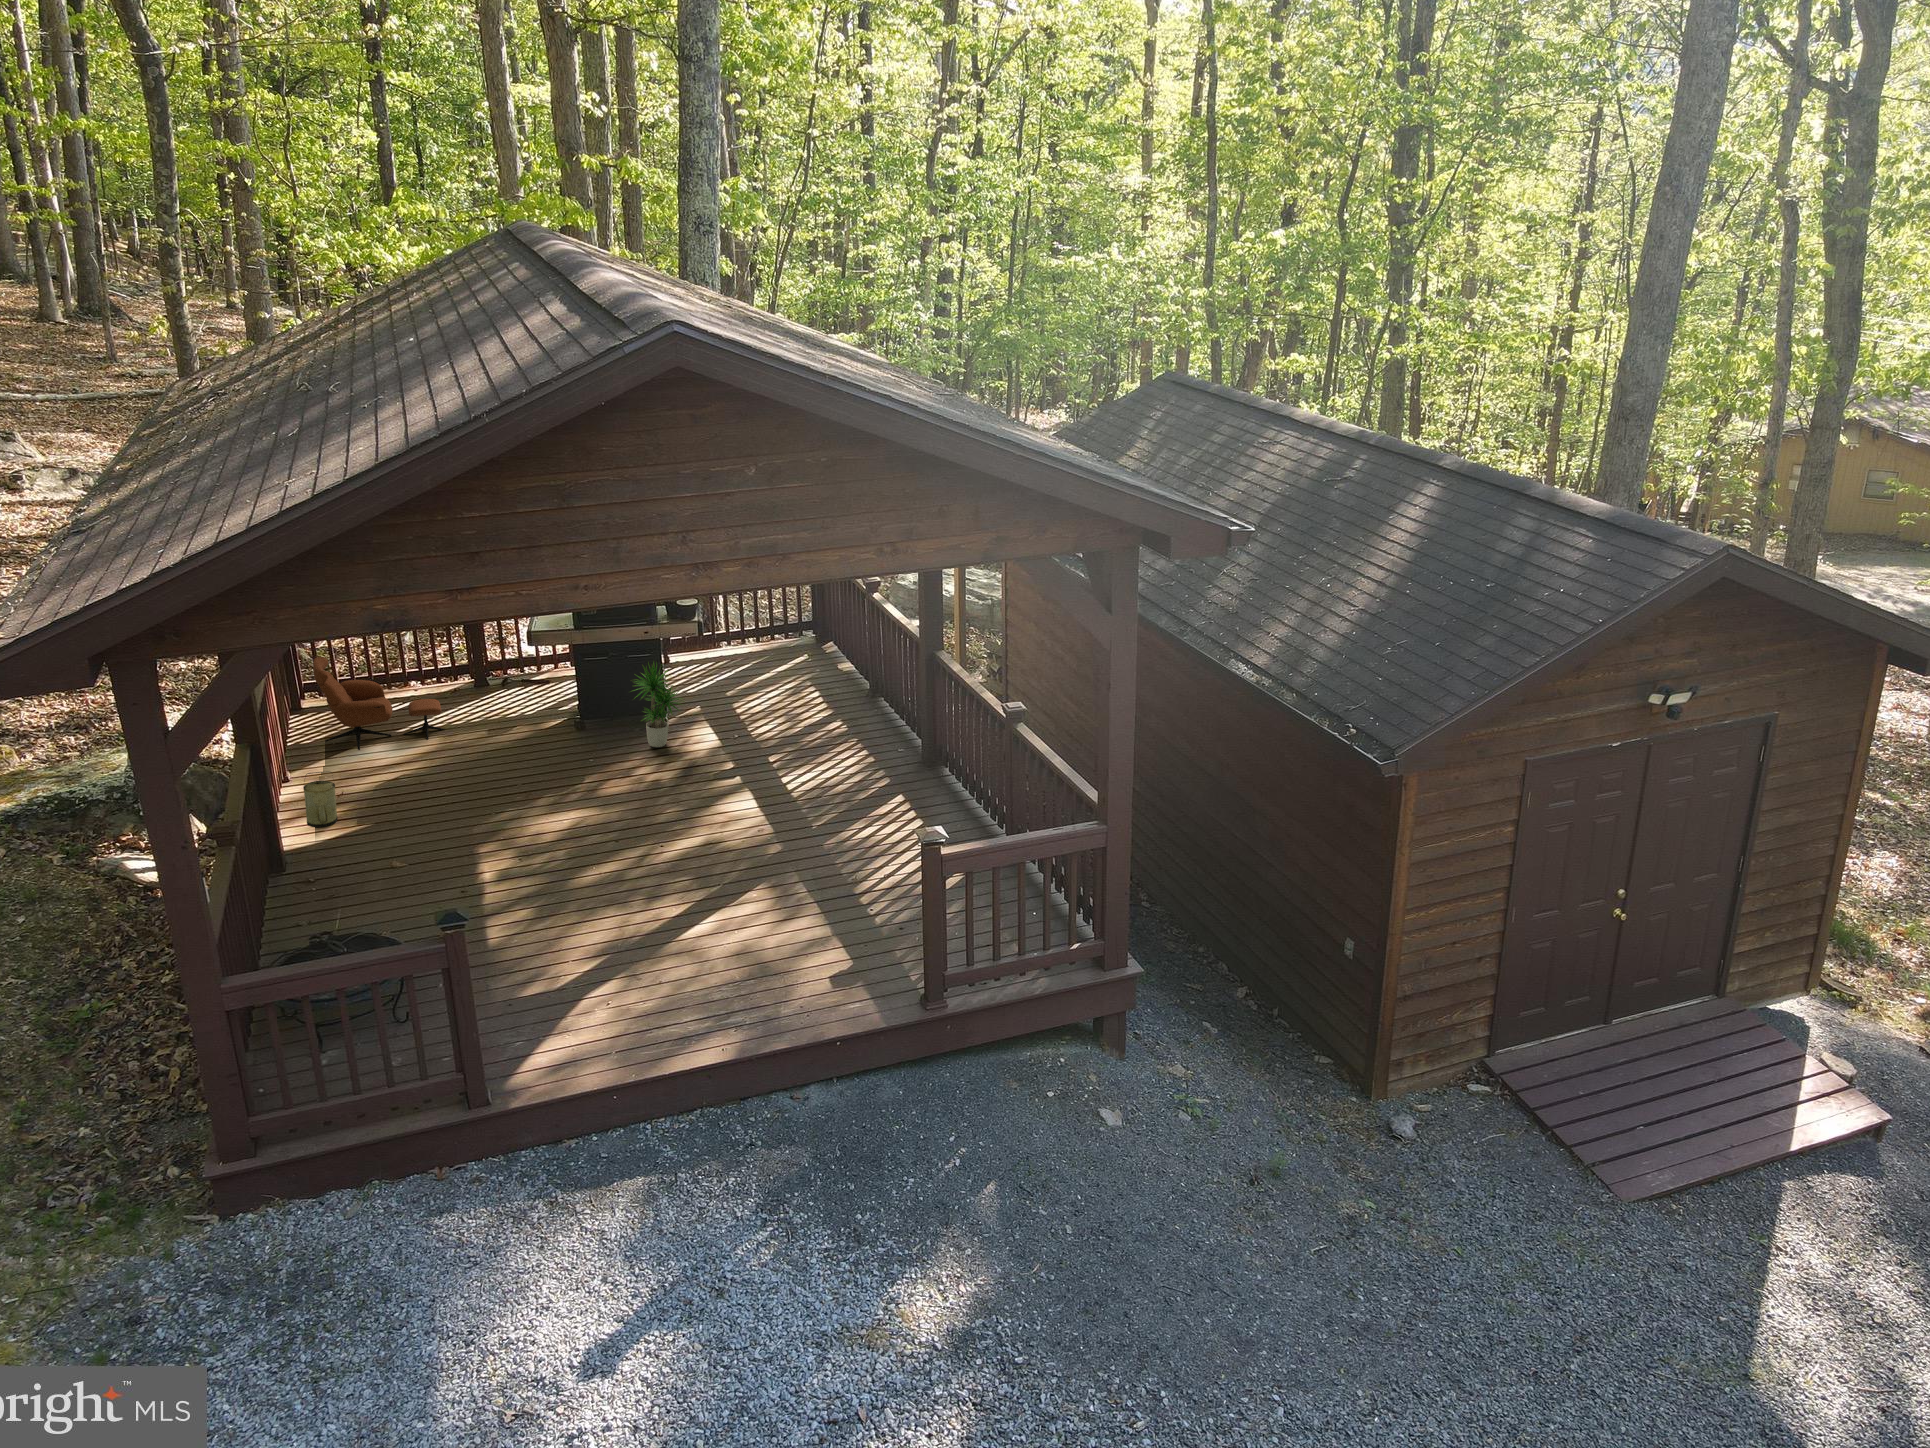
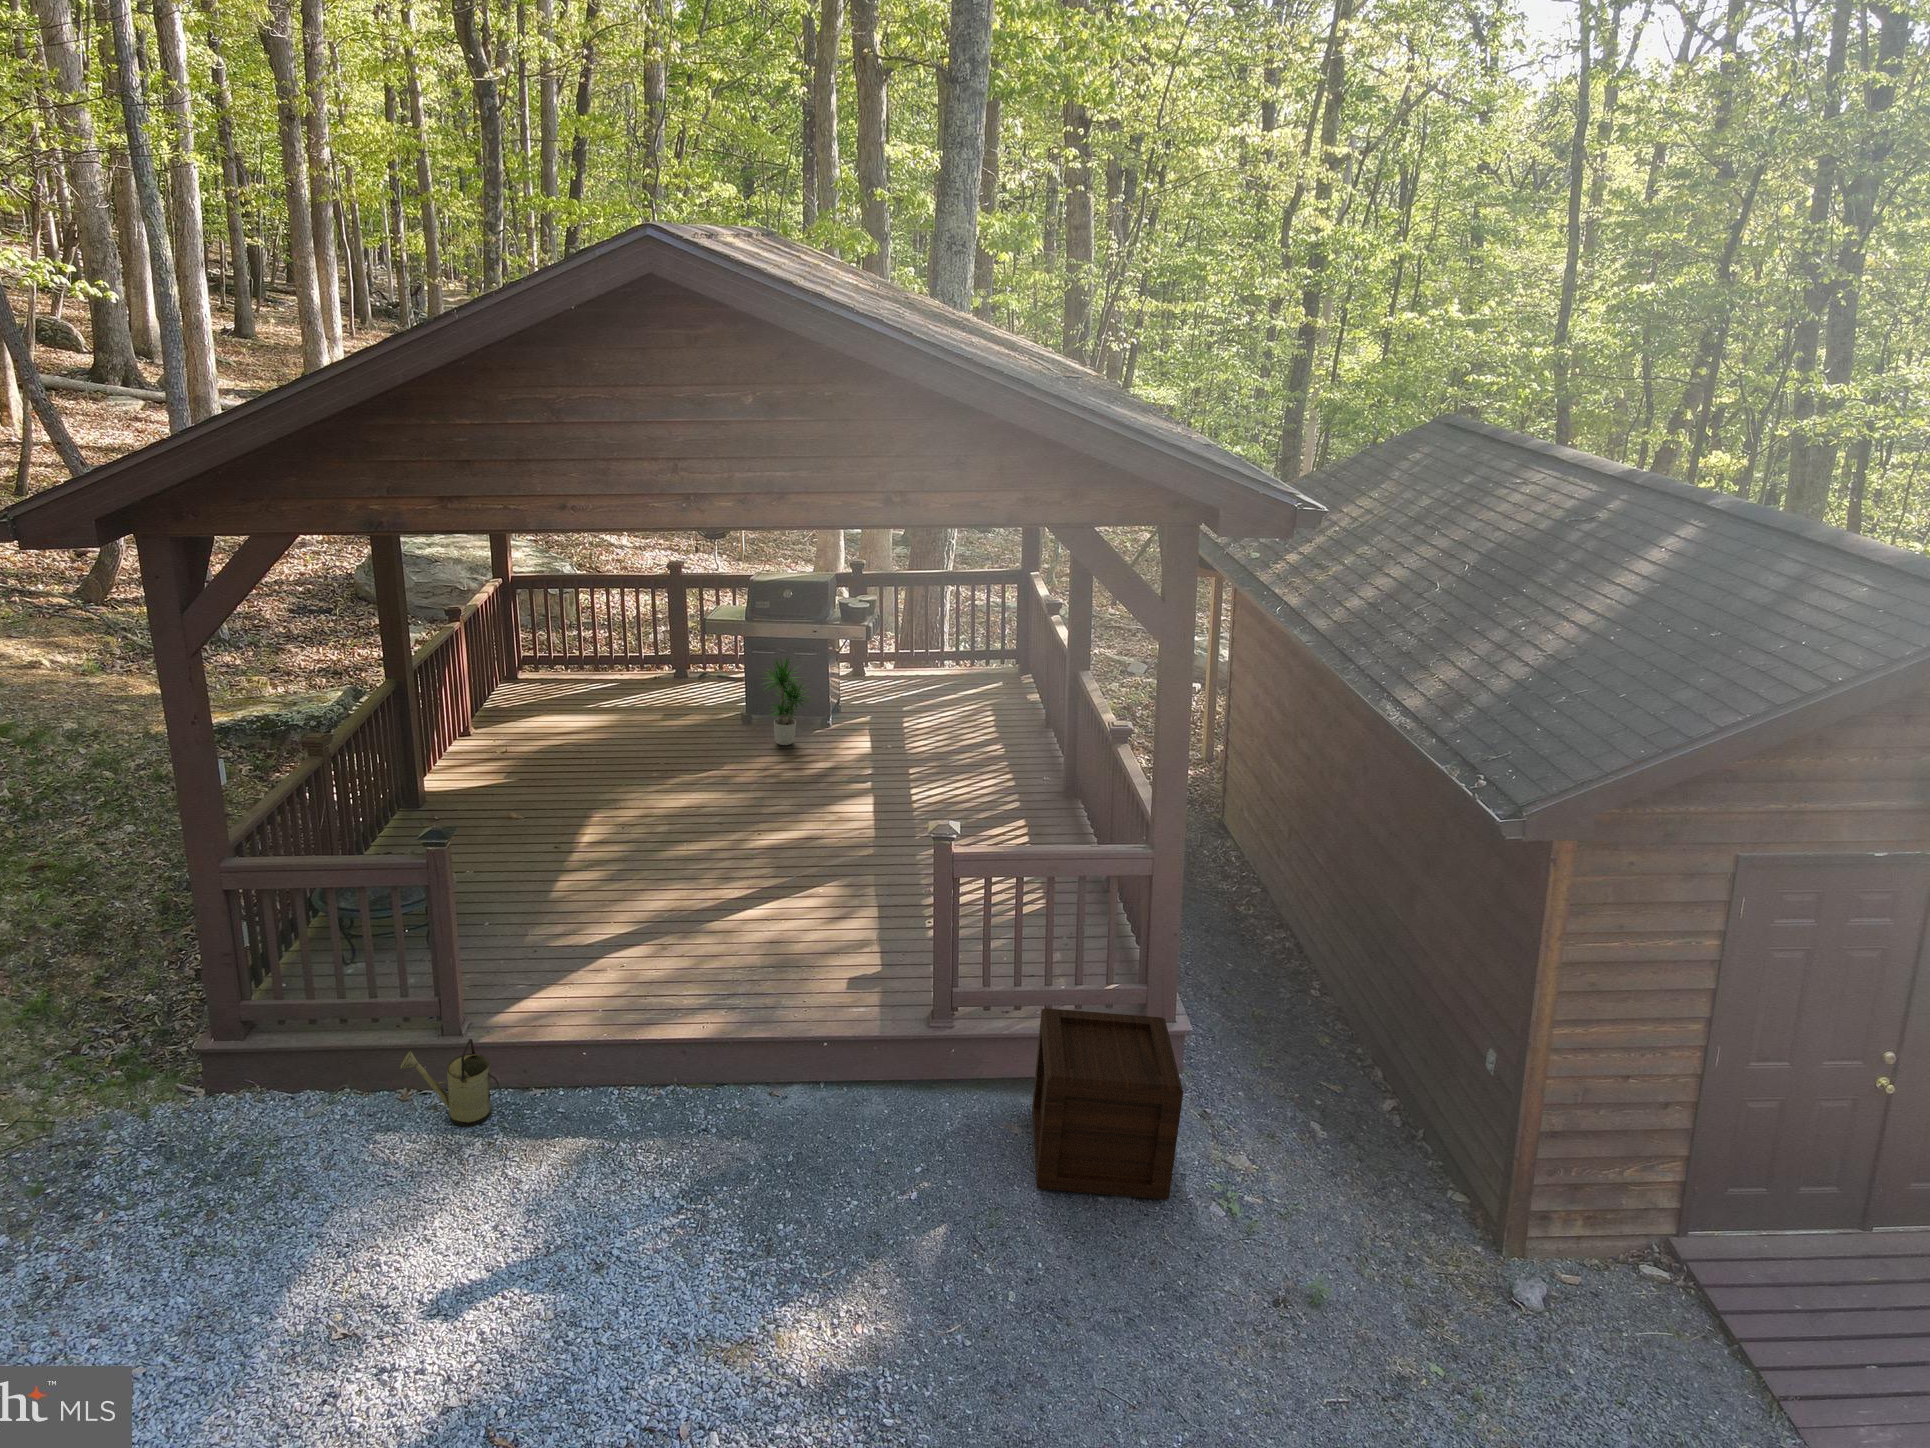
lounge chair: present [313,657,445,750] -> none [483,632,603,722]
watering can: present [303,771,338,828] -> present [400,1039,499,1127]
wooden crate: none [1015,975,1164,1135] -> present [1032,1008,1183,1200]

